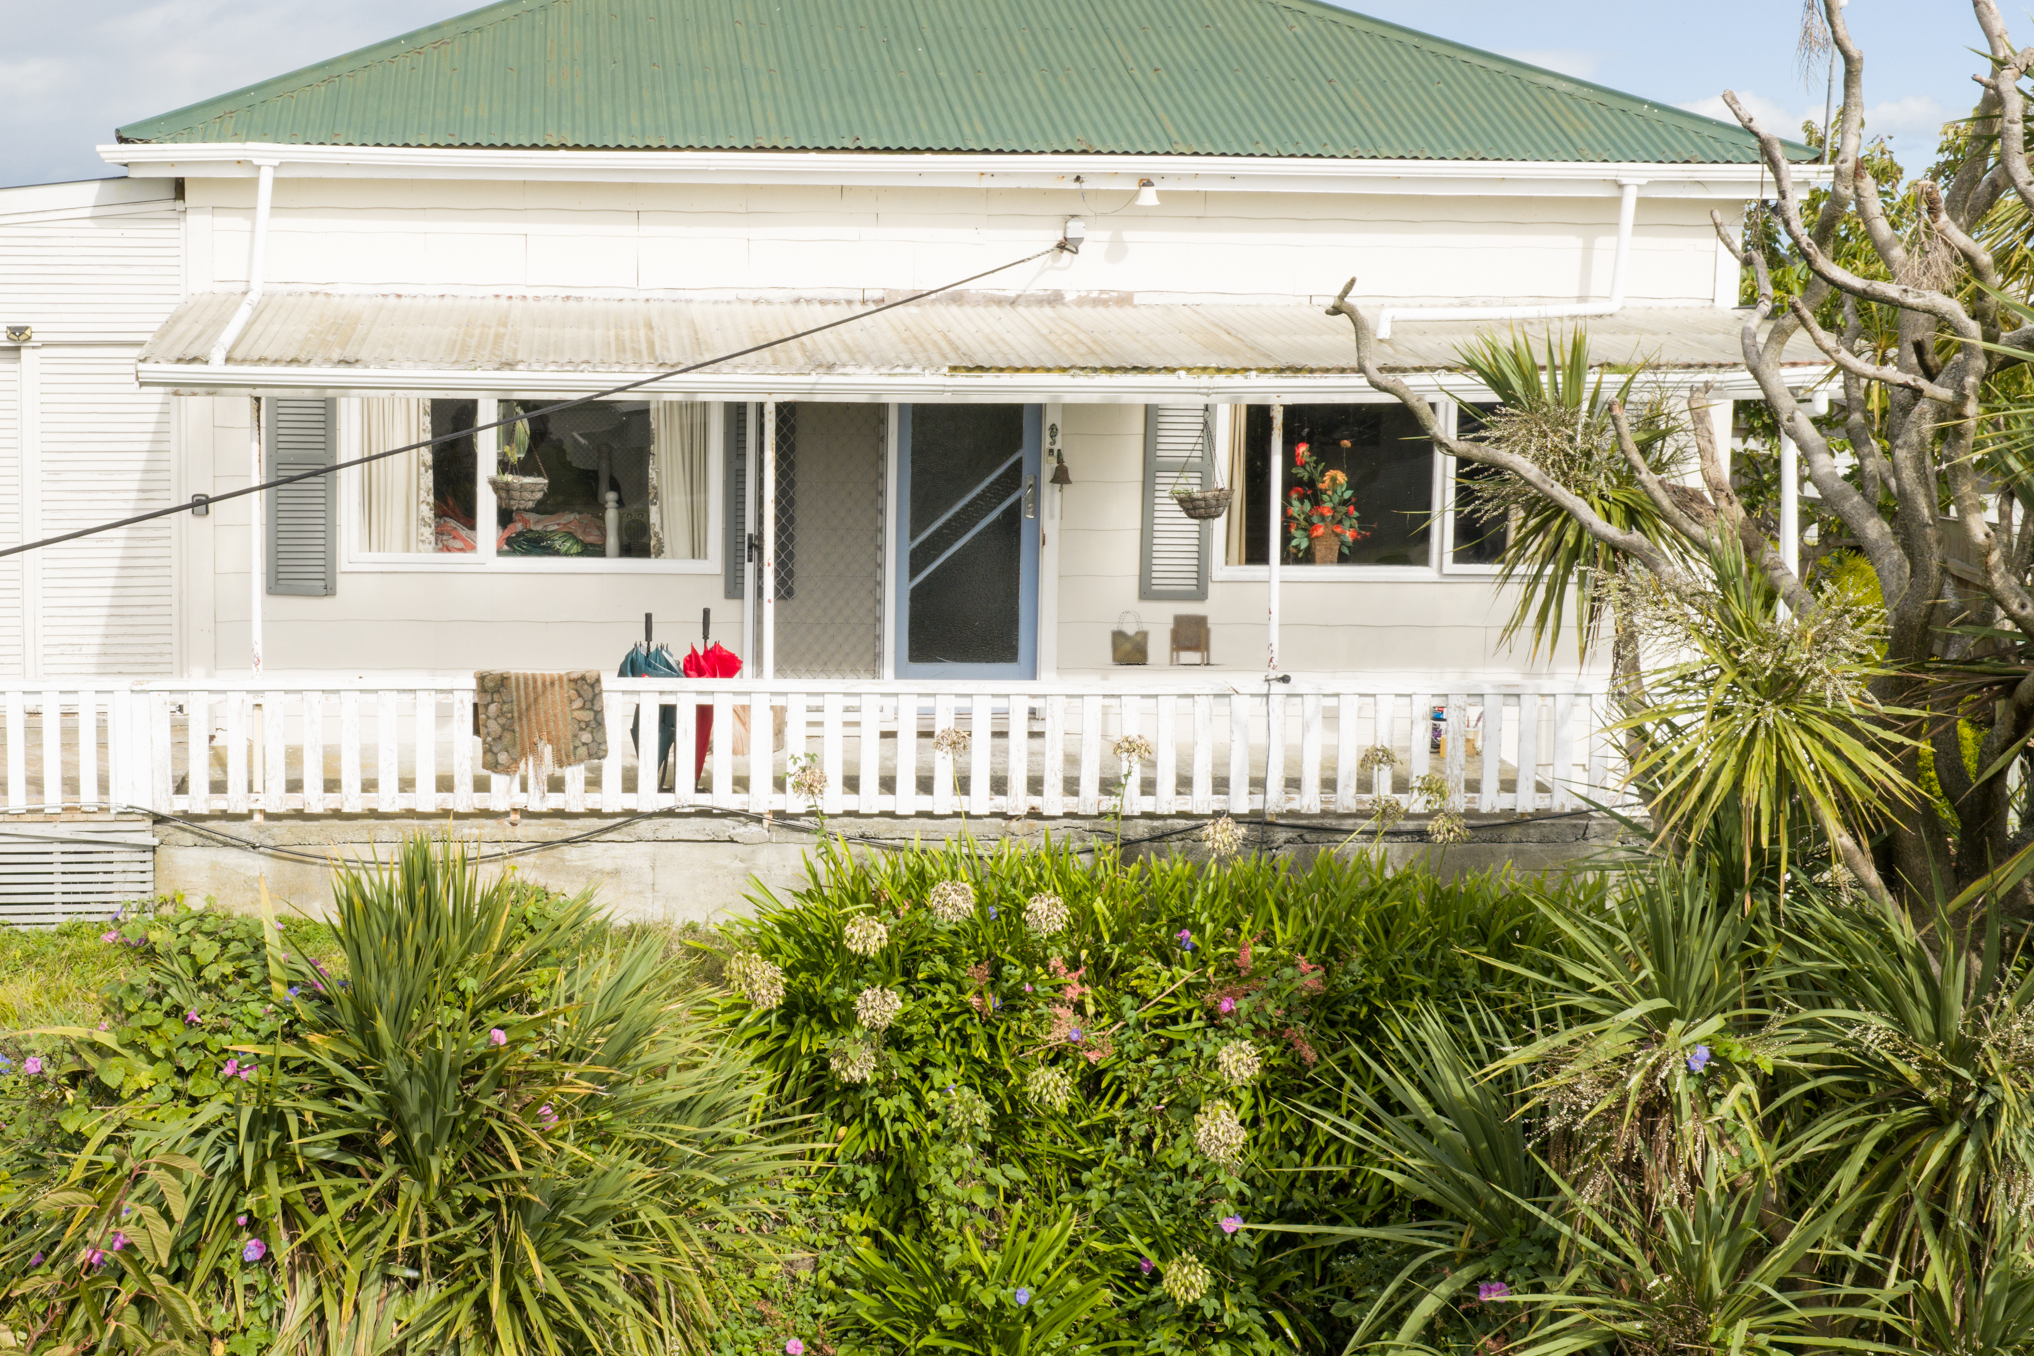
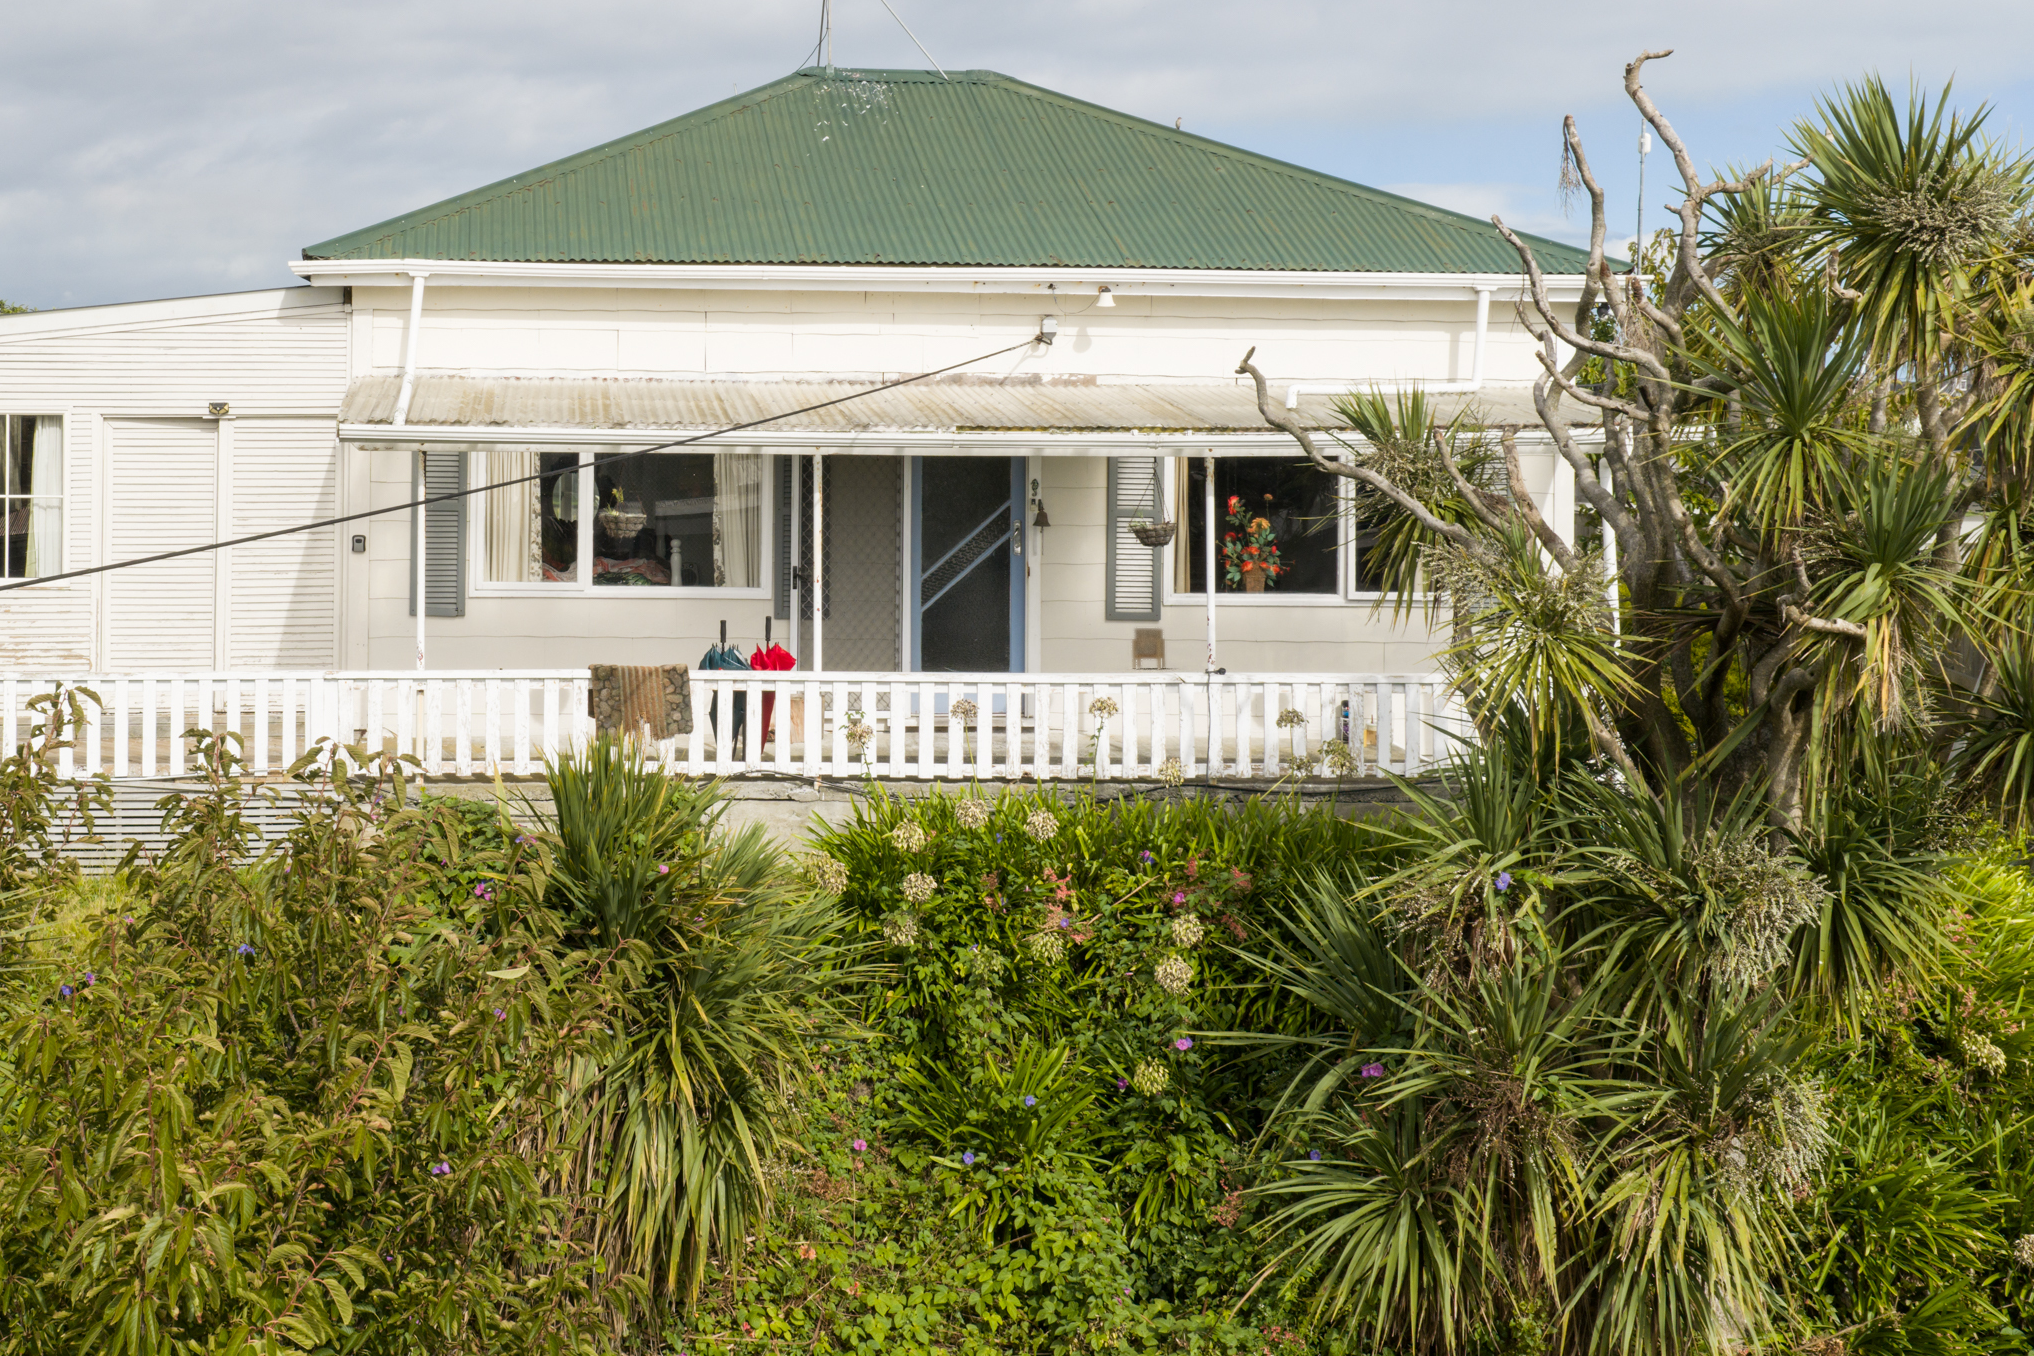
woven basket: present [1111,612,1148,664] -> none [1084,626,1115,669]

